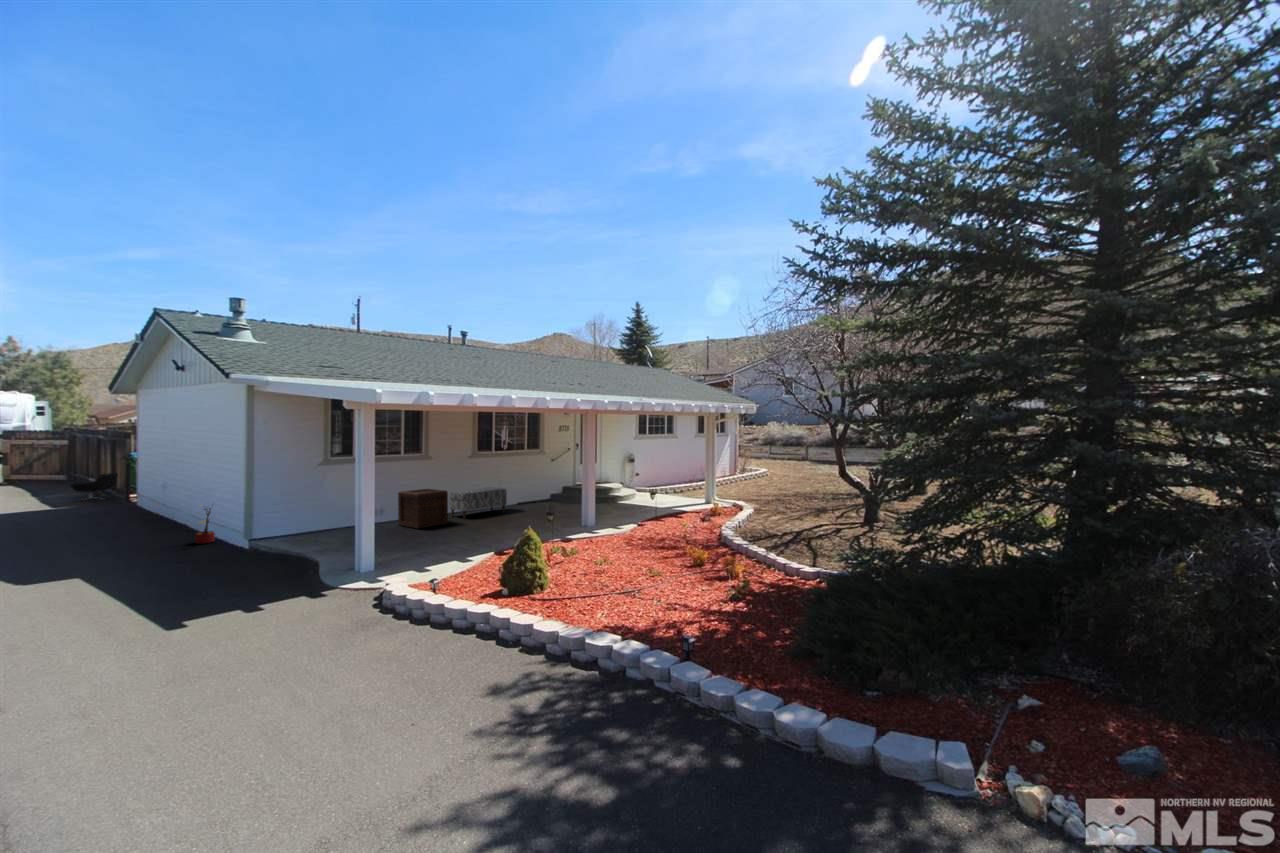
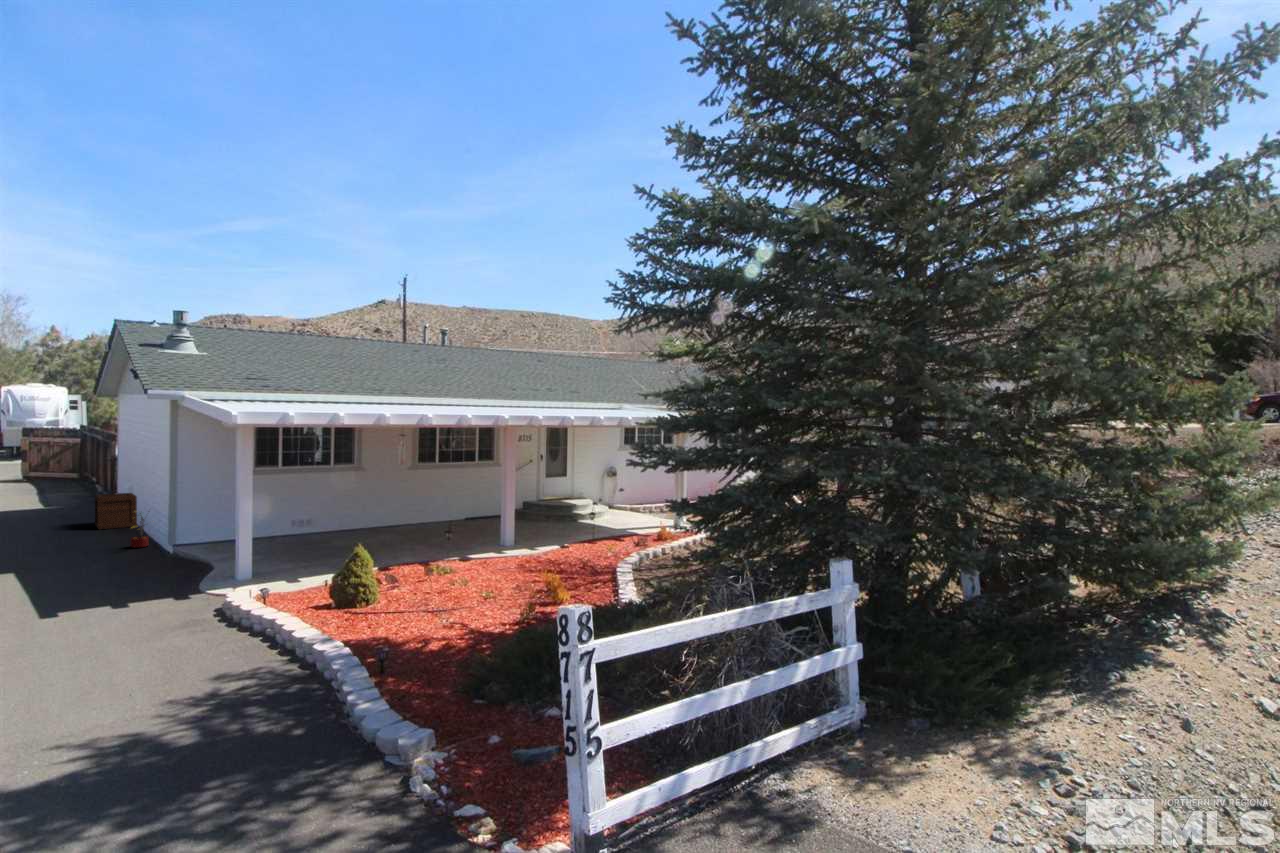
lounge chair: present [71,473,118,500] -> none [65,474,108,501]
bench: present [449,487,507,519] -> none [383,501,445,533]
wooden crate: present [398,489,448,529] -> present [95,493,137,530]

